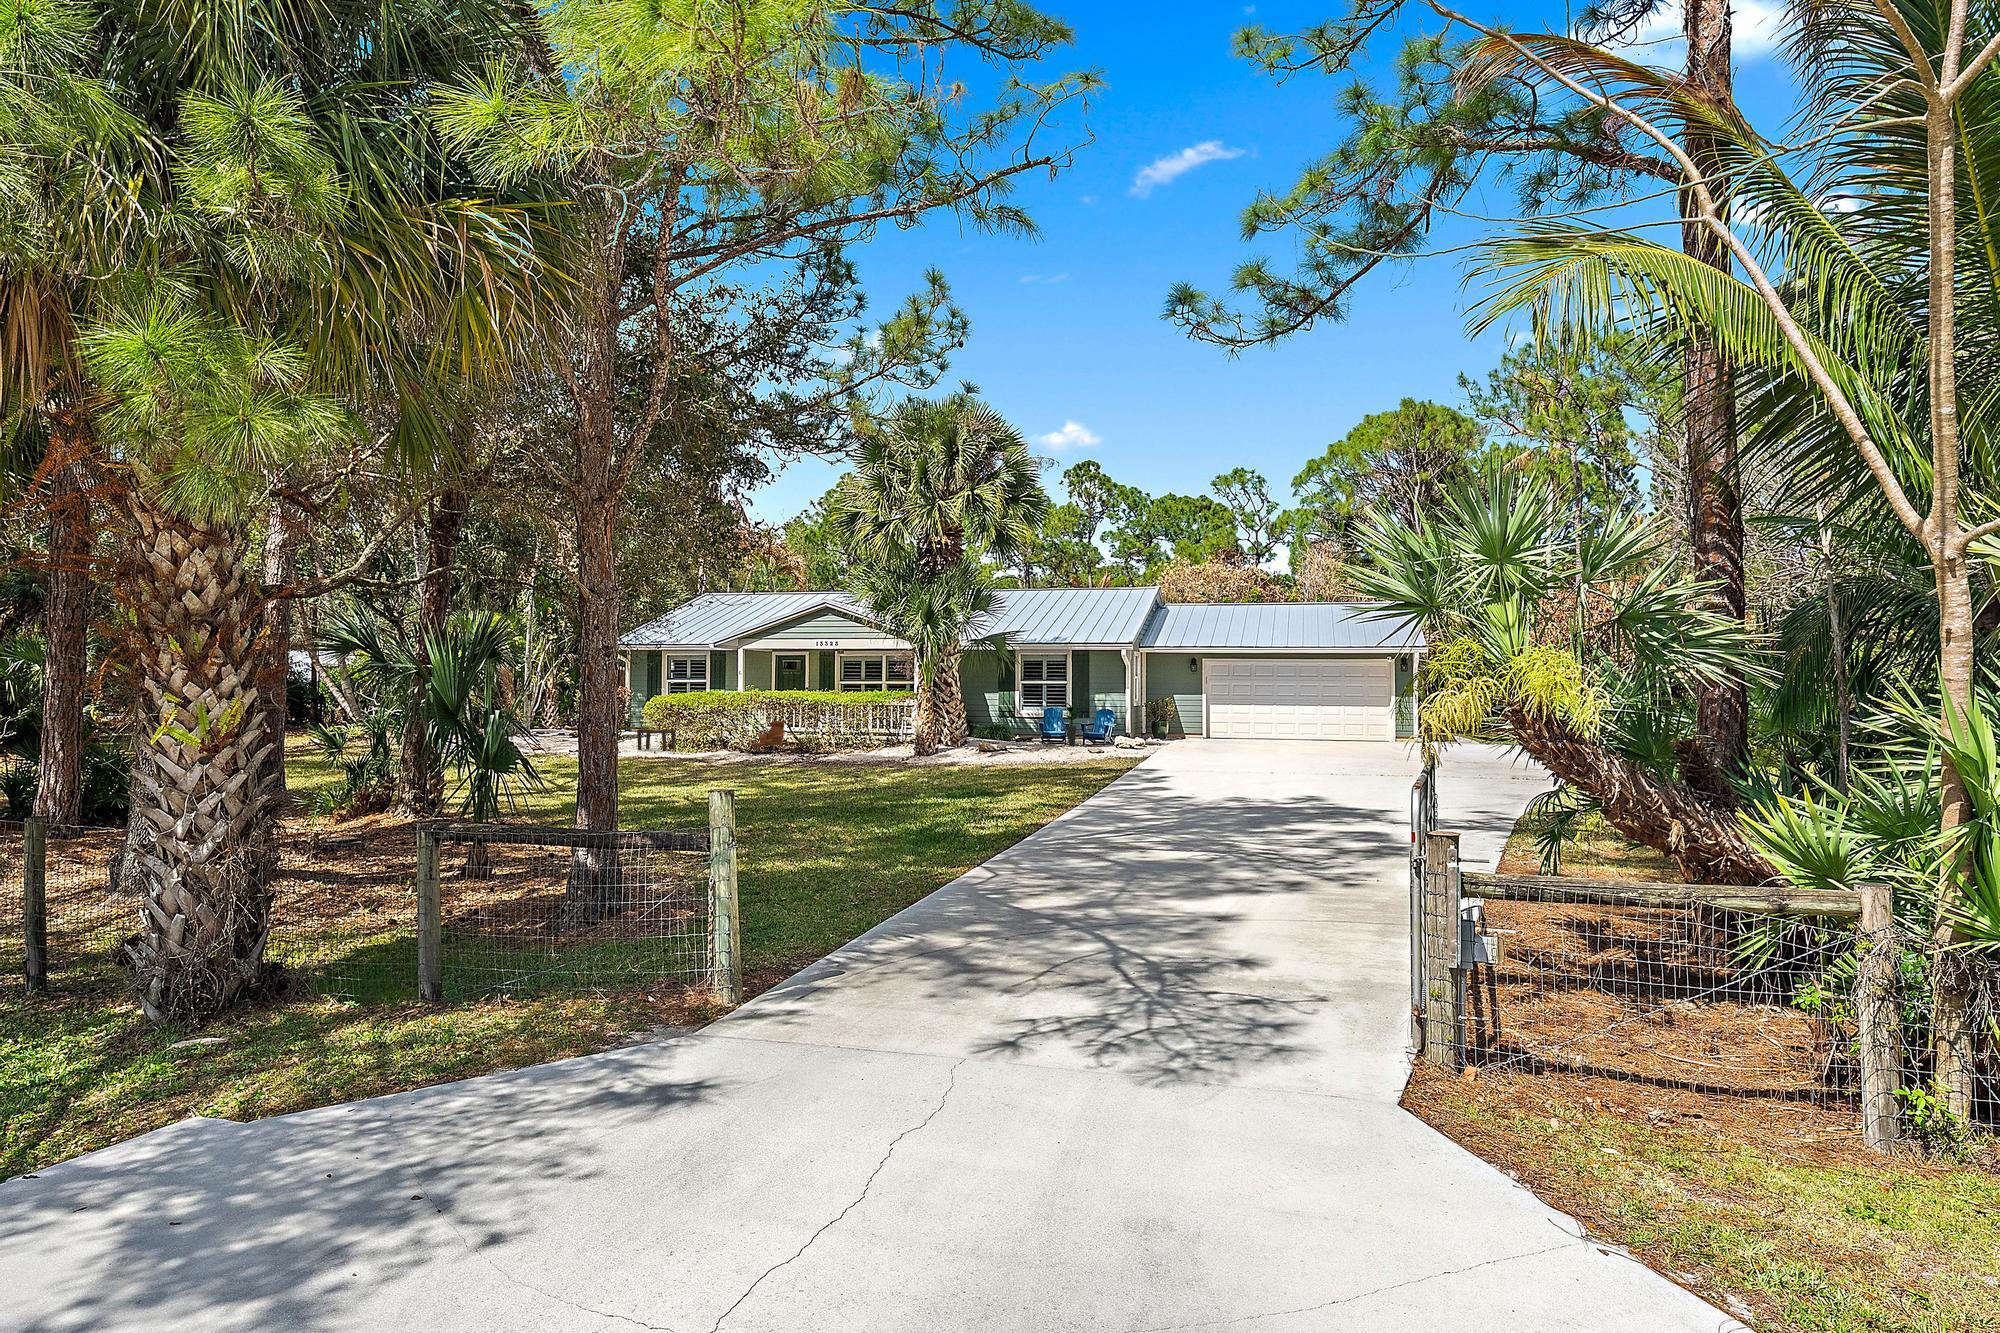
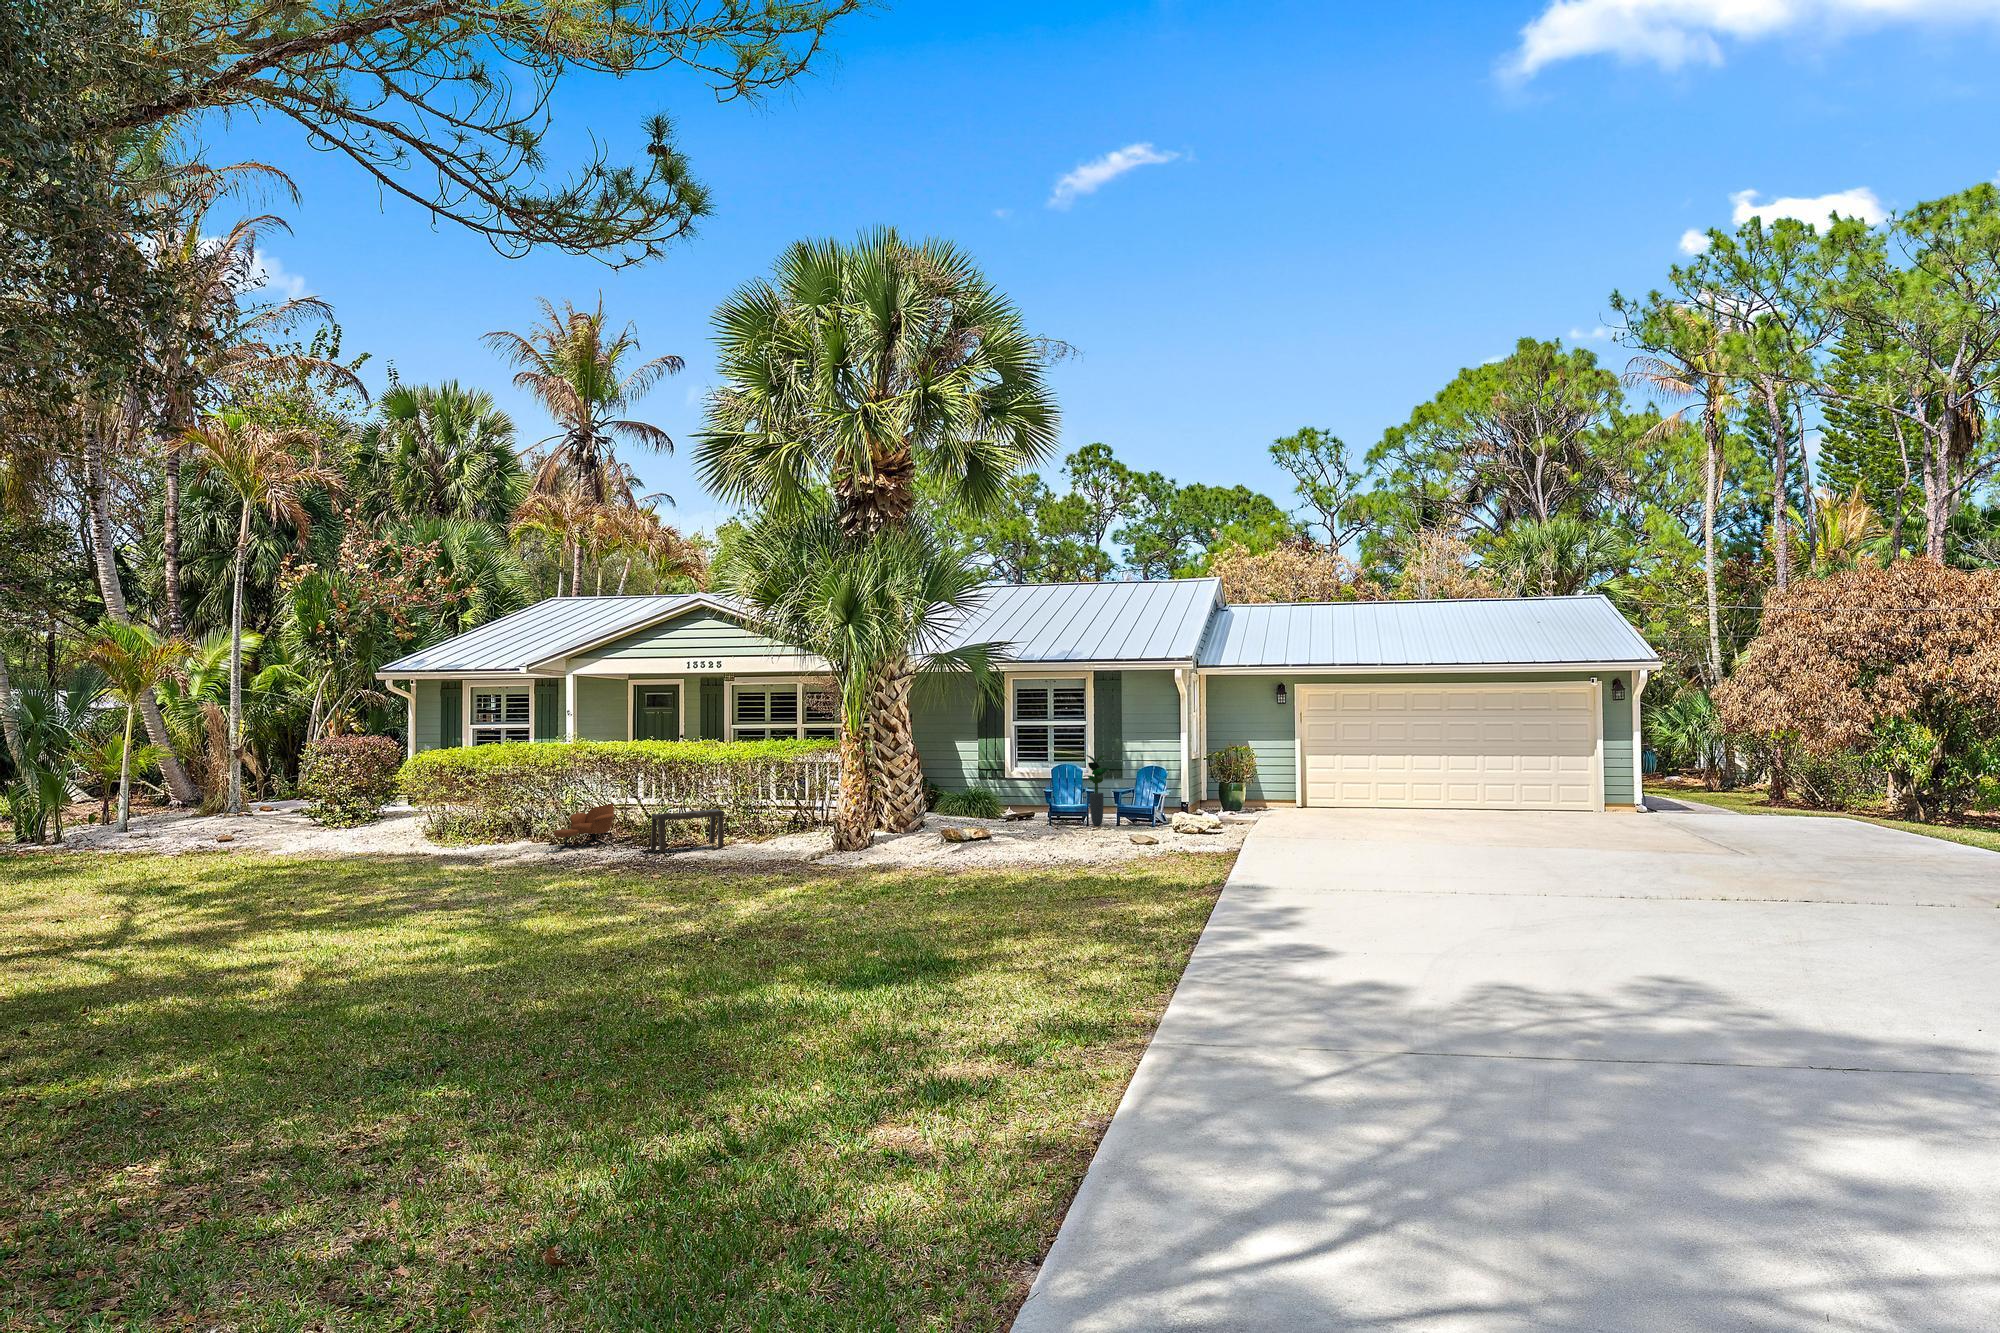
bench: present [637,729,676,751] -> present [651,809,724,853]

